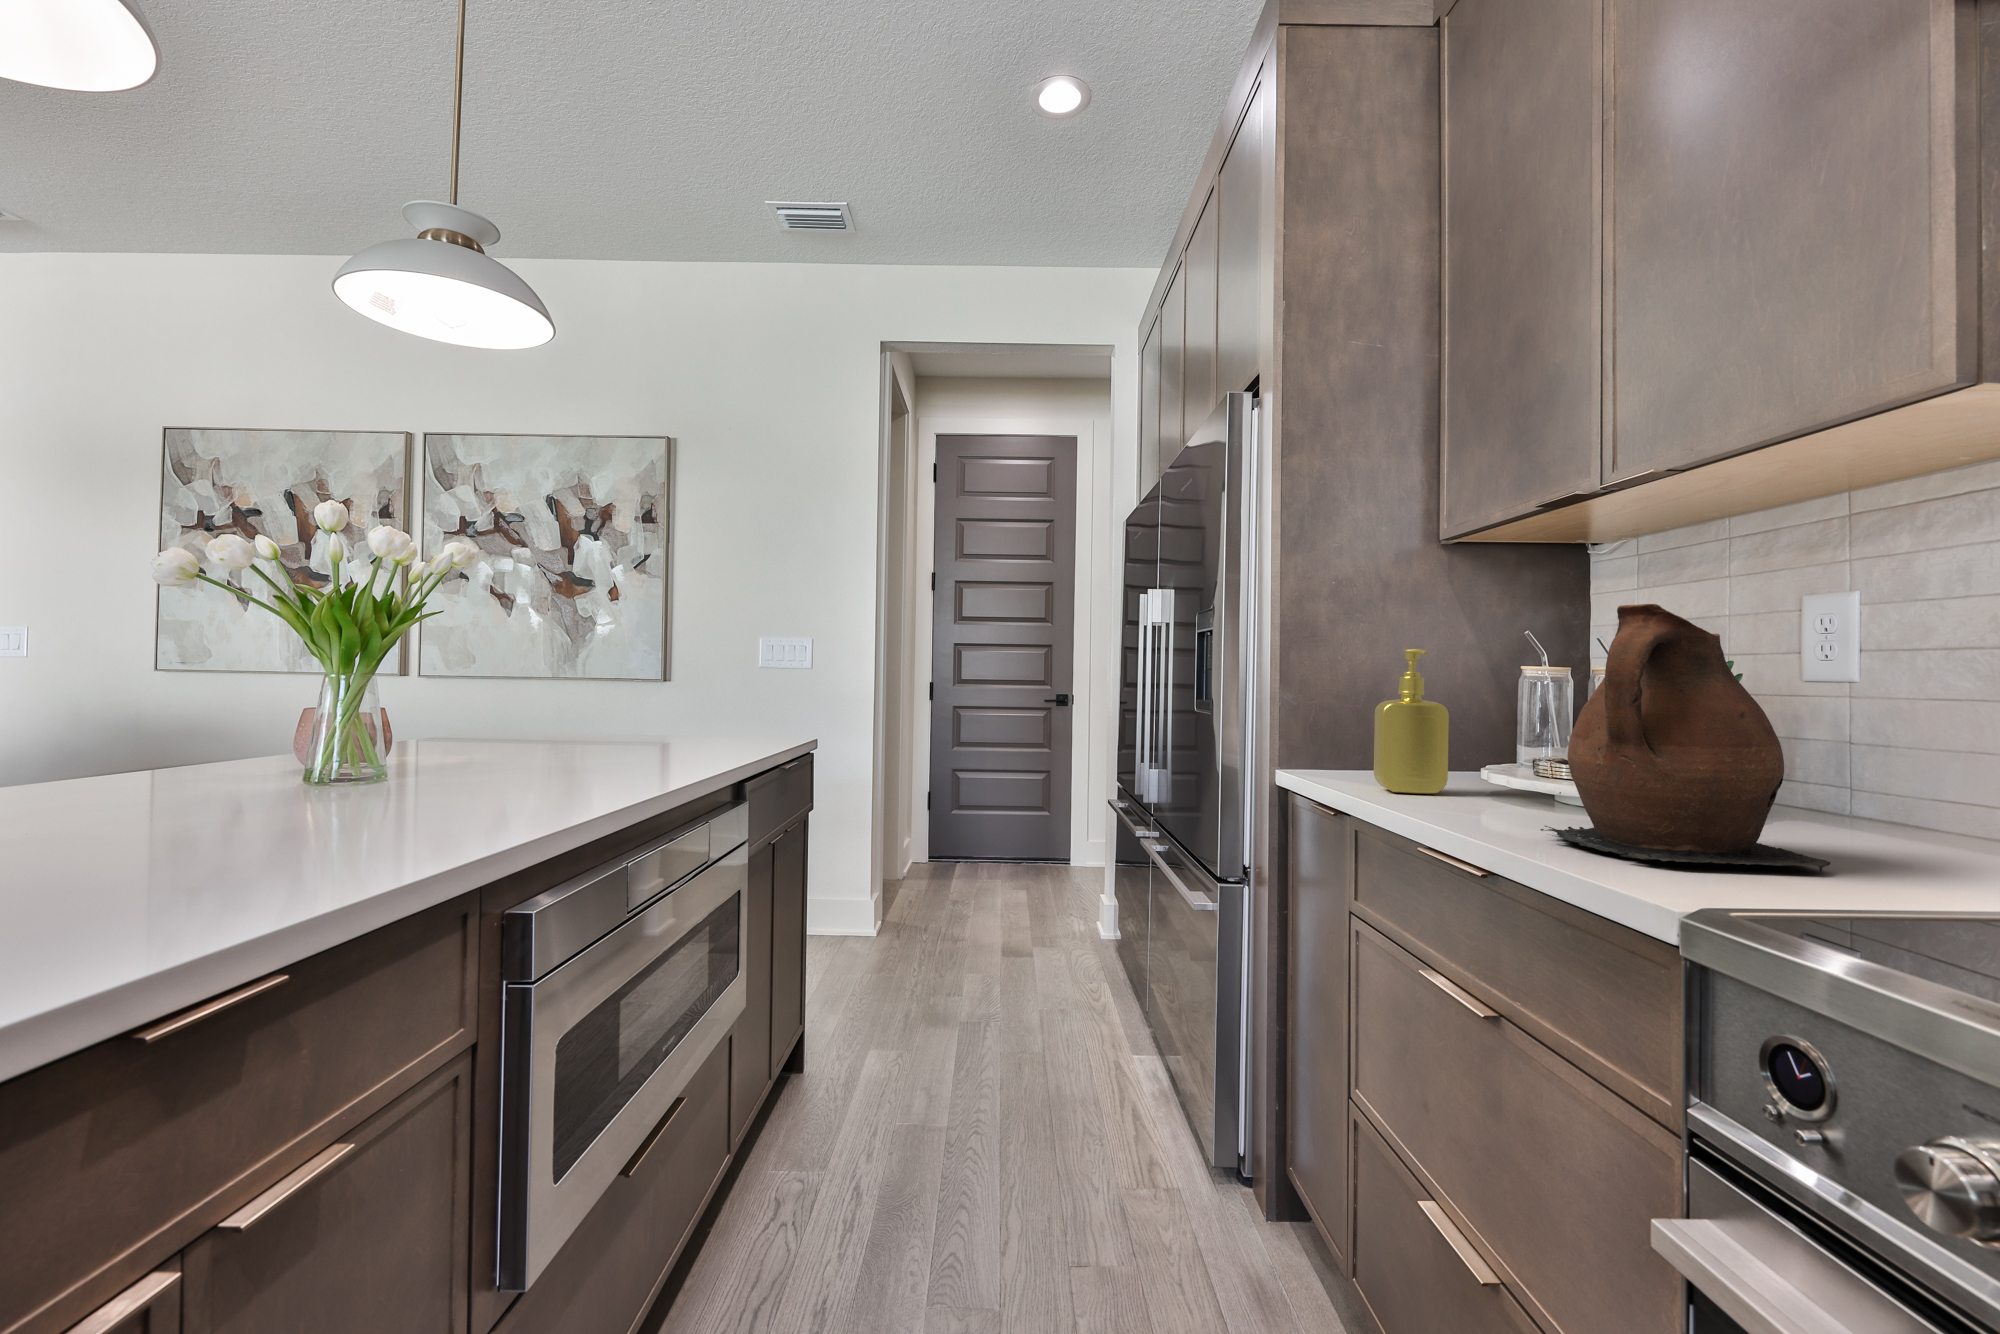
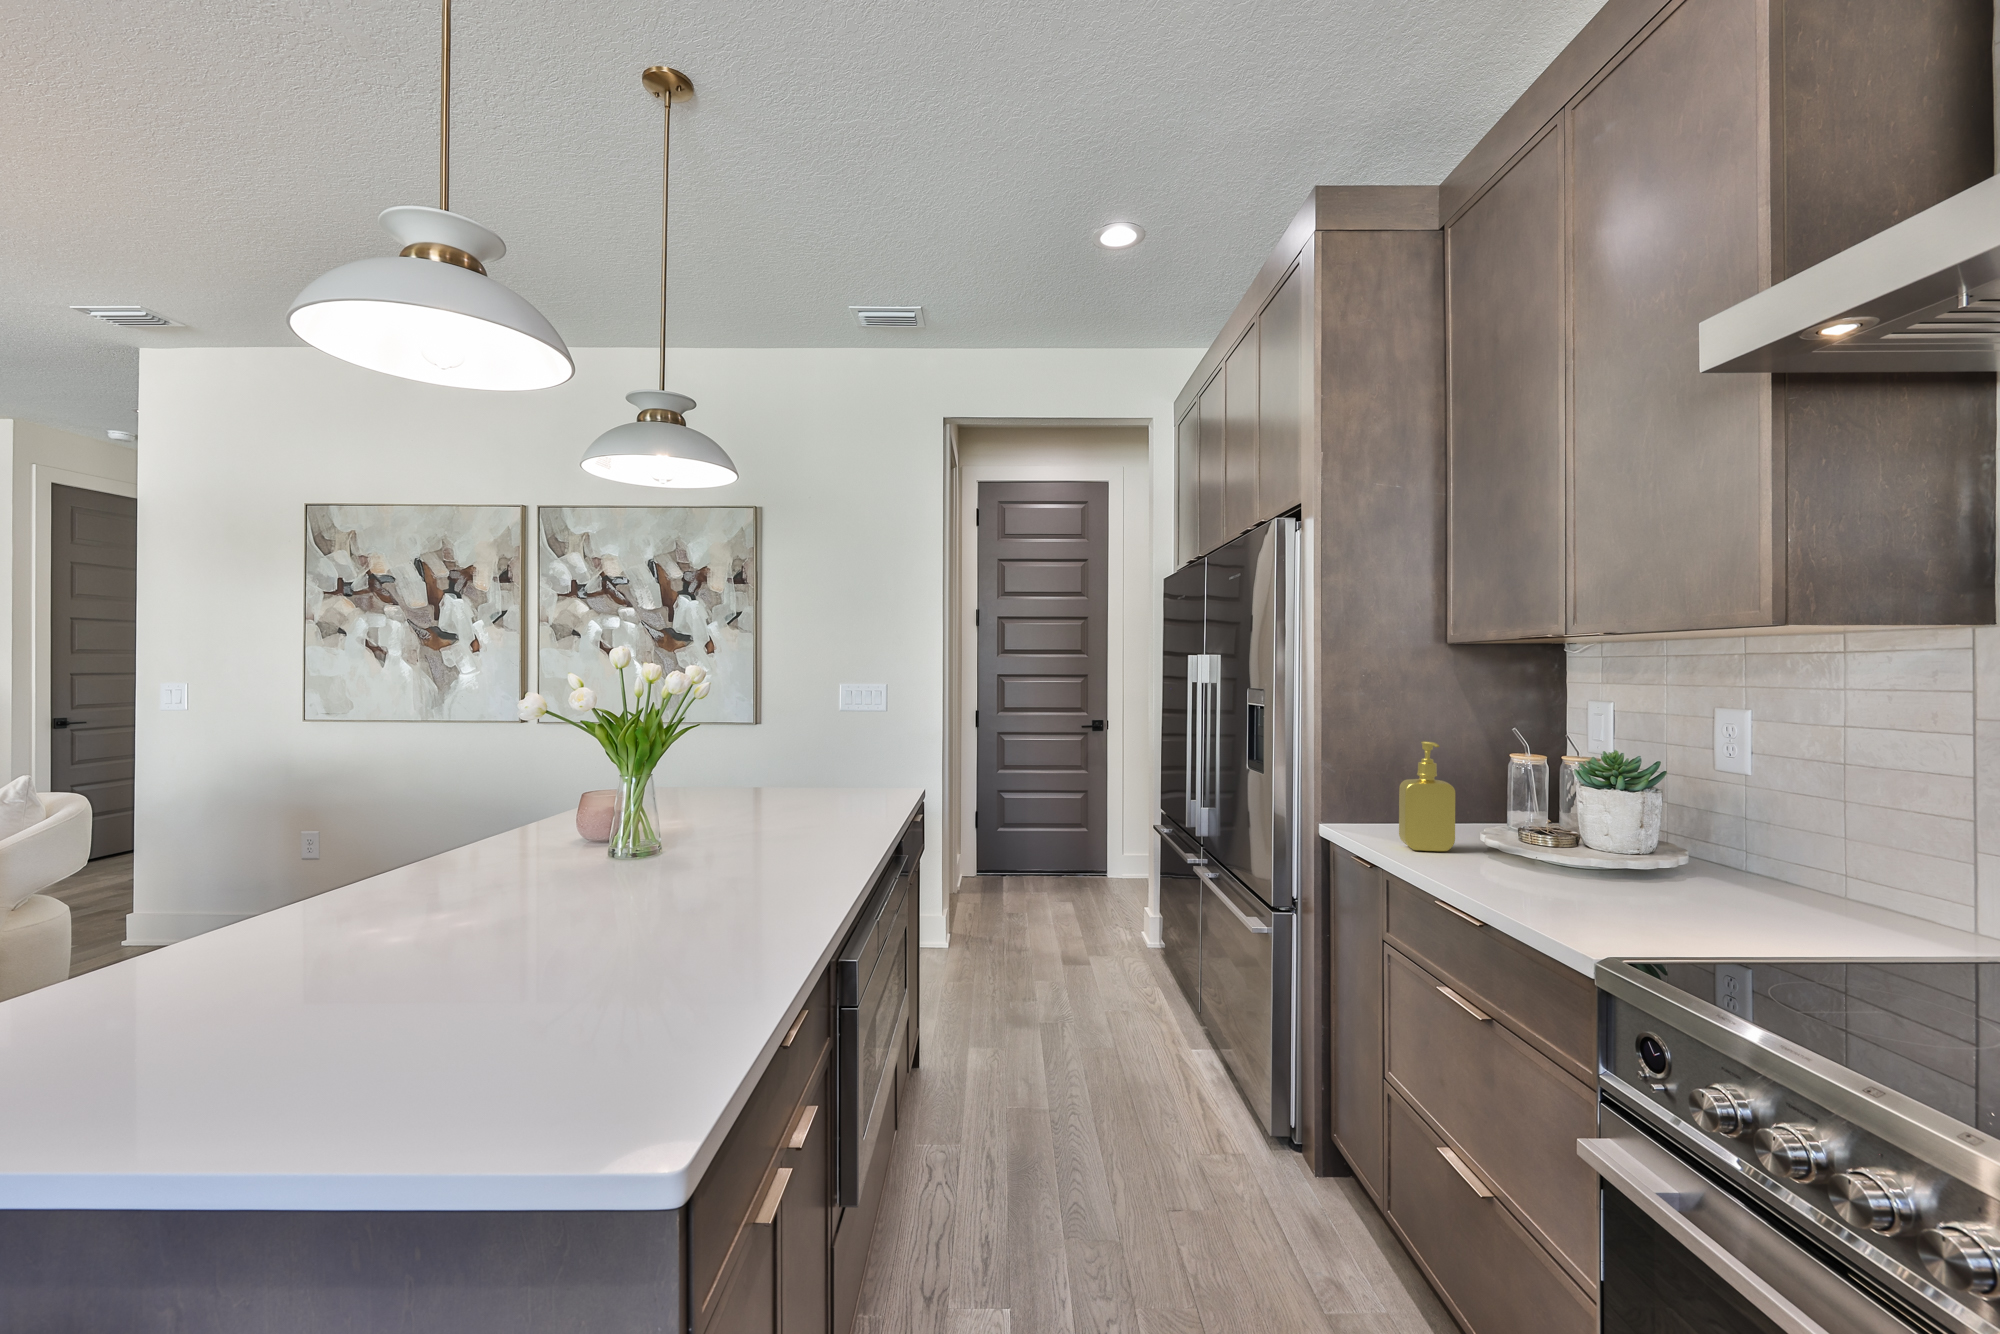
ceramic pitcher: present [1540,604,1830,872] -> none [1518,747,1703,927]

